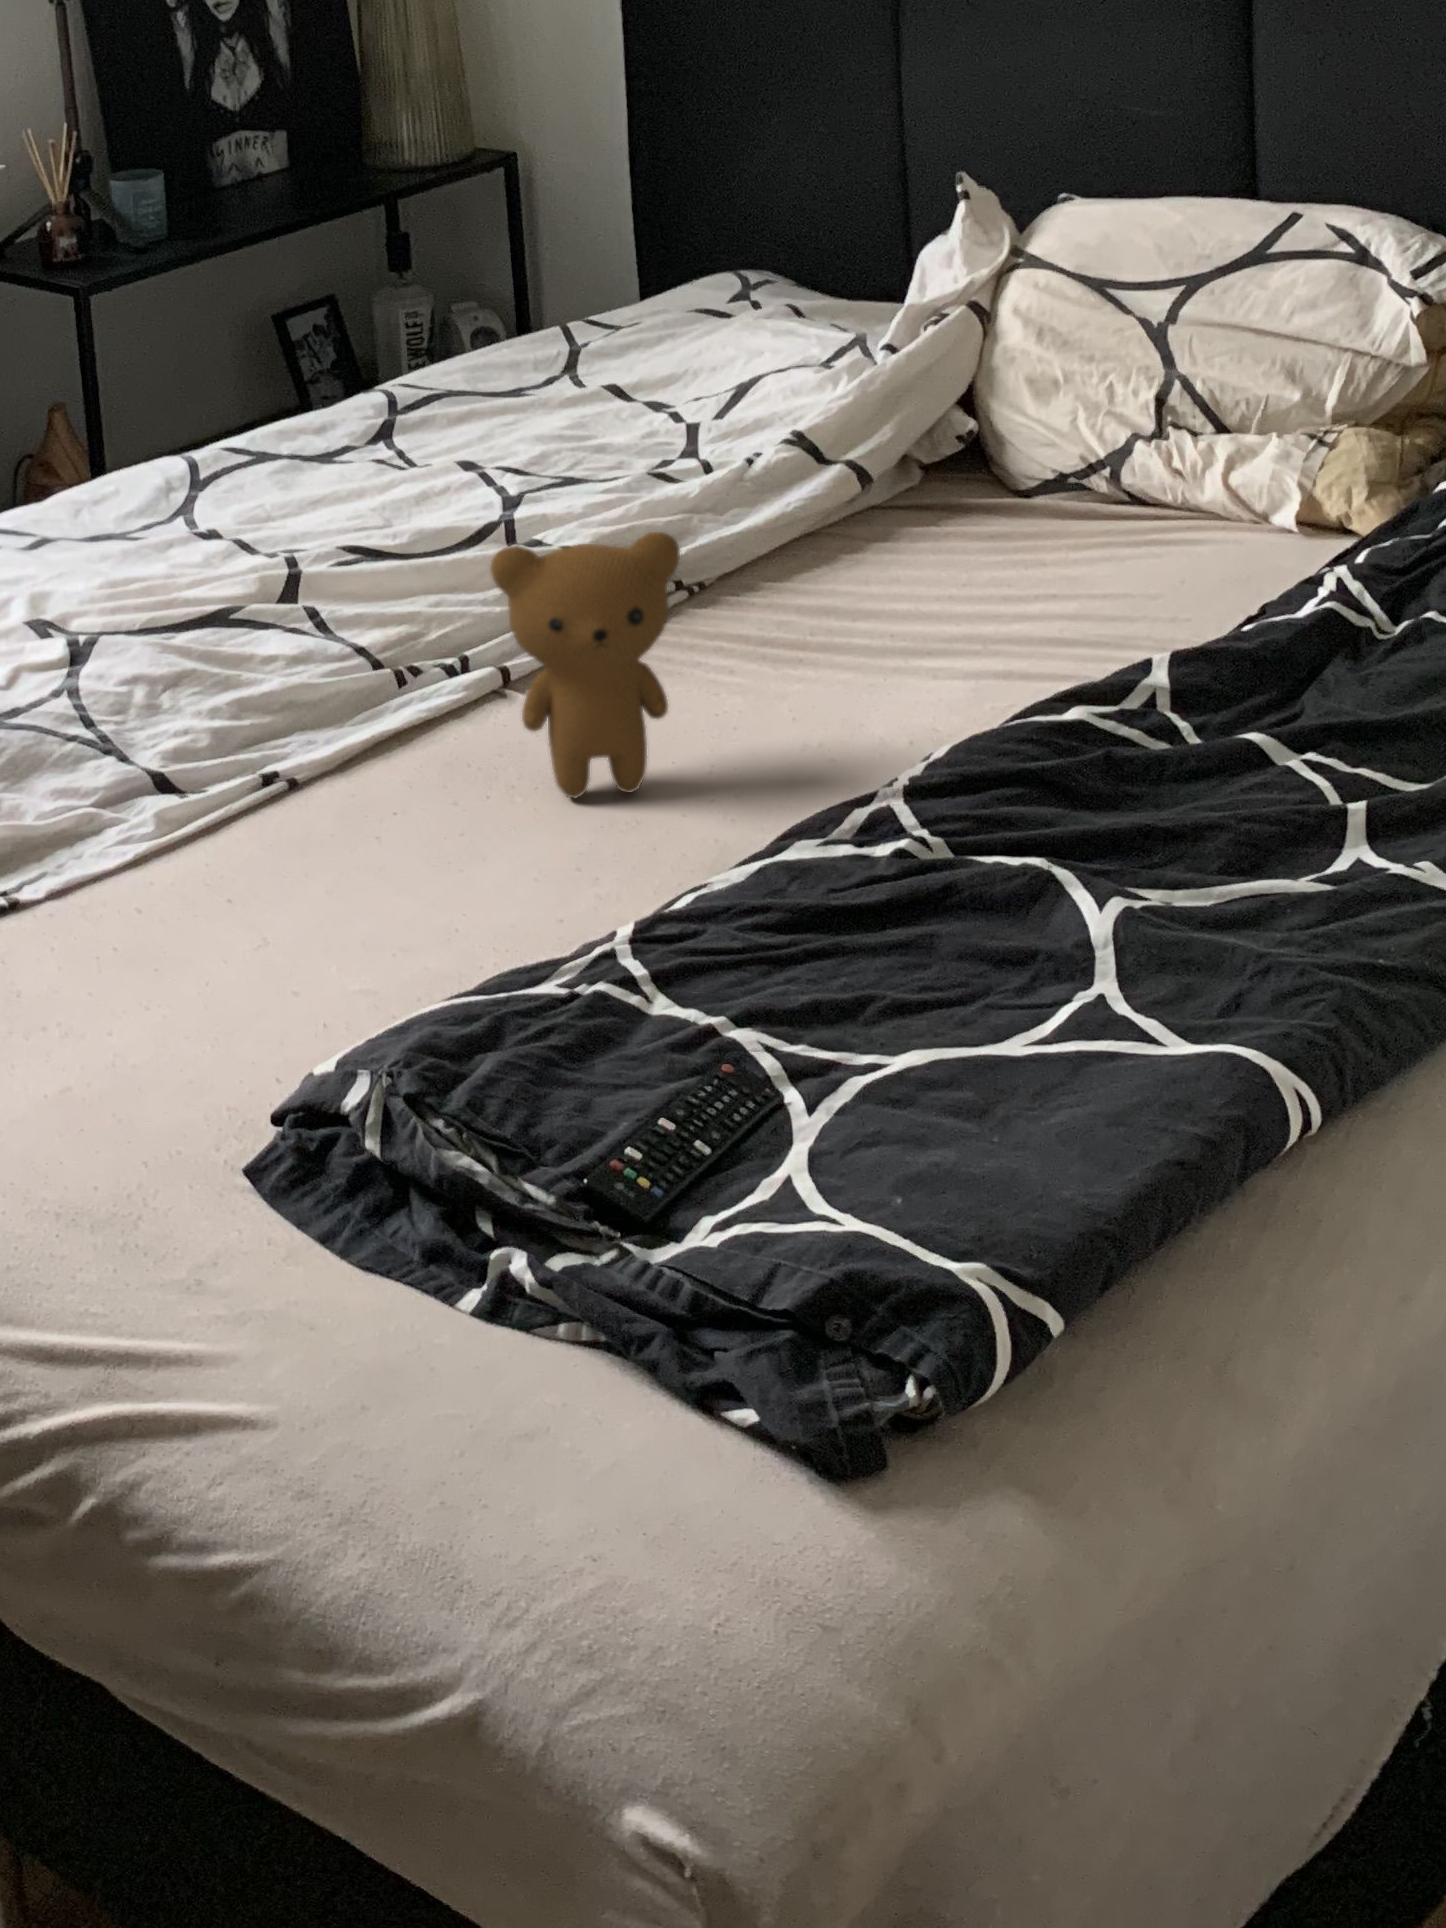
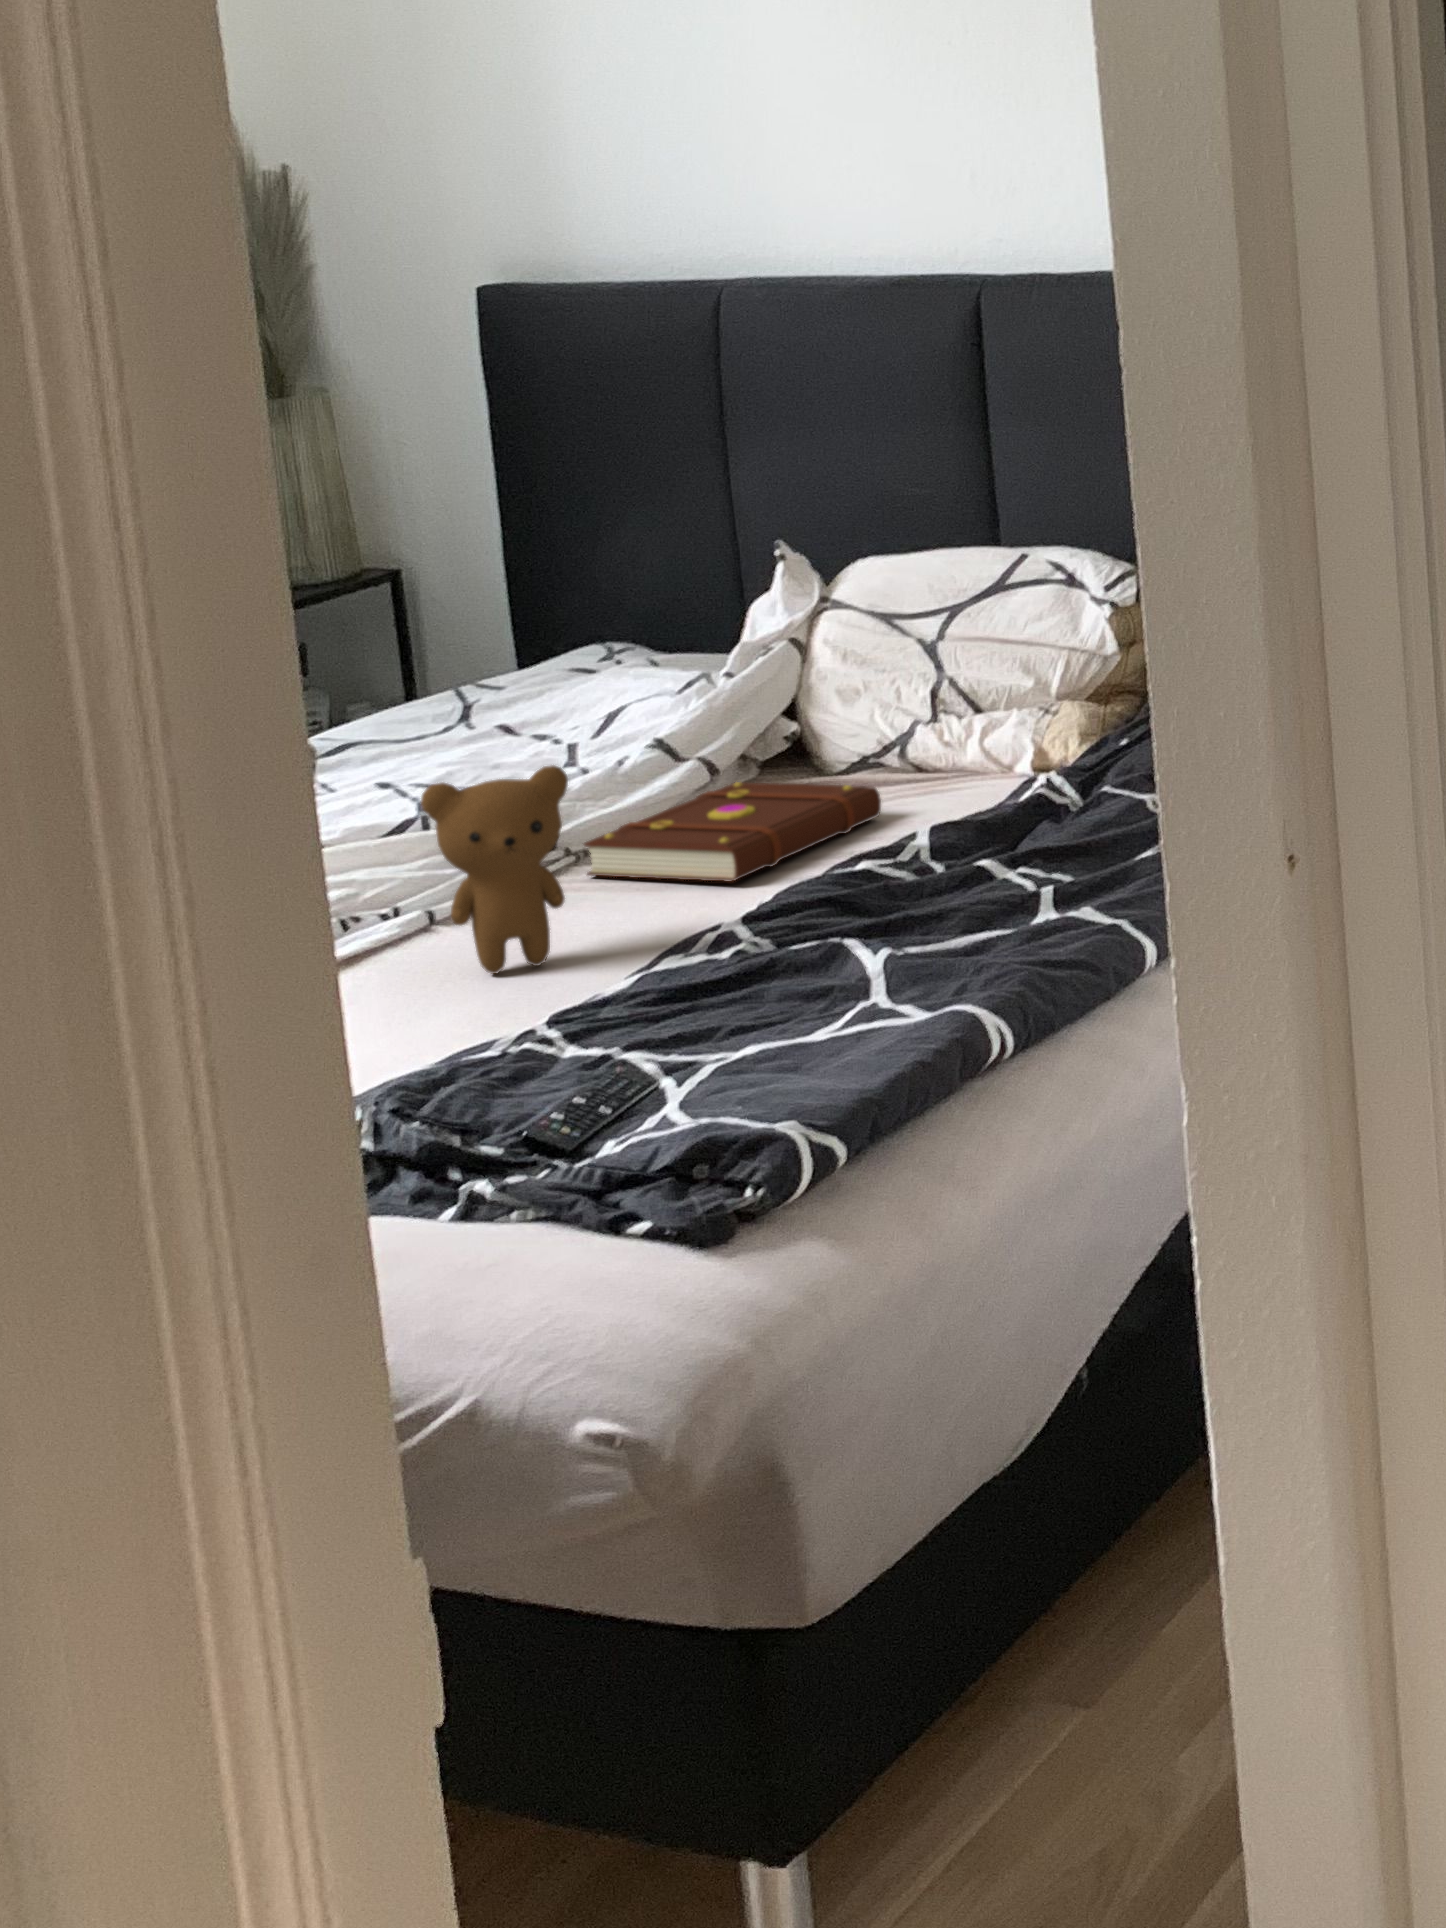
book: none [697,507,1089,676] -> present [584,782,881,882]

